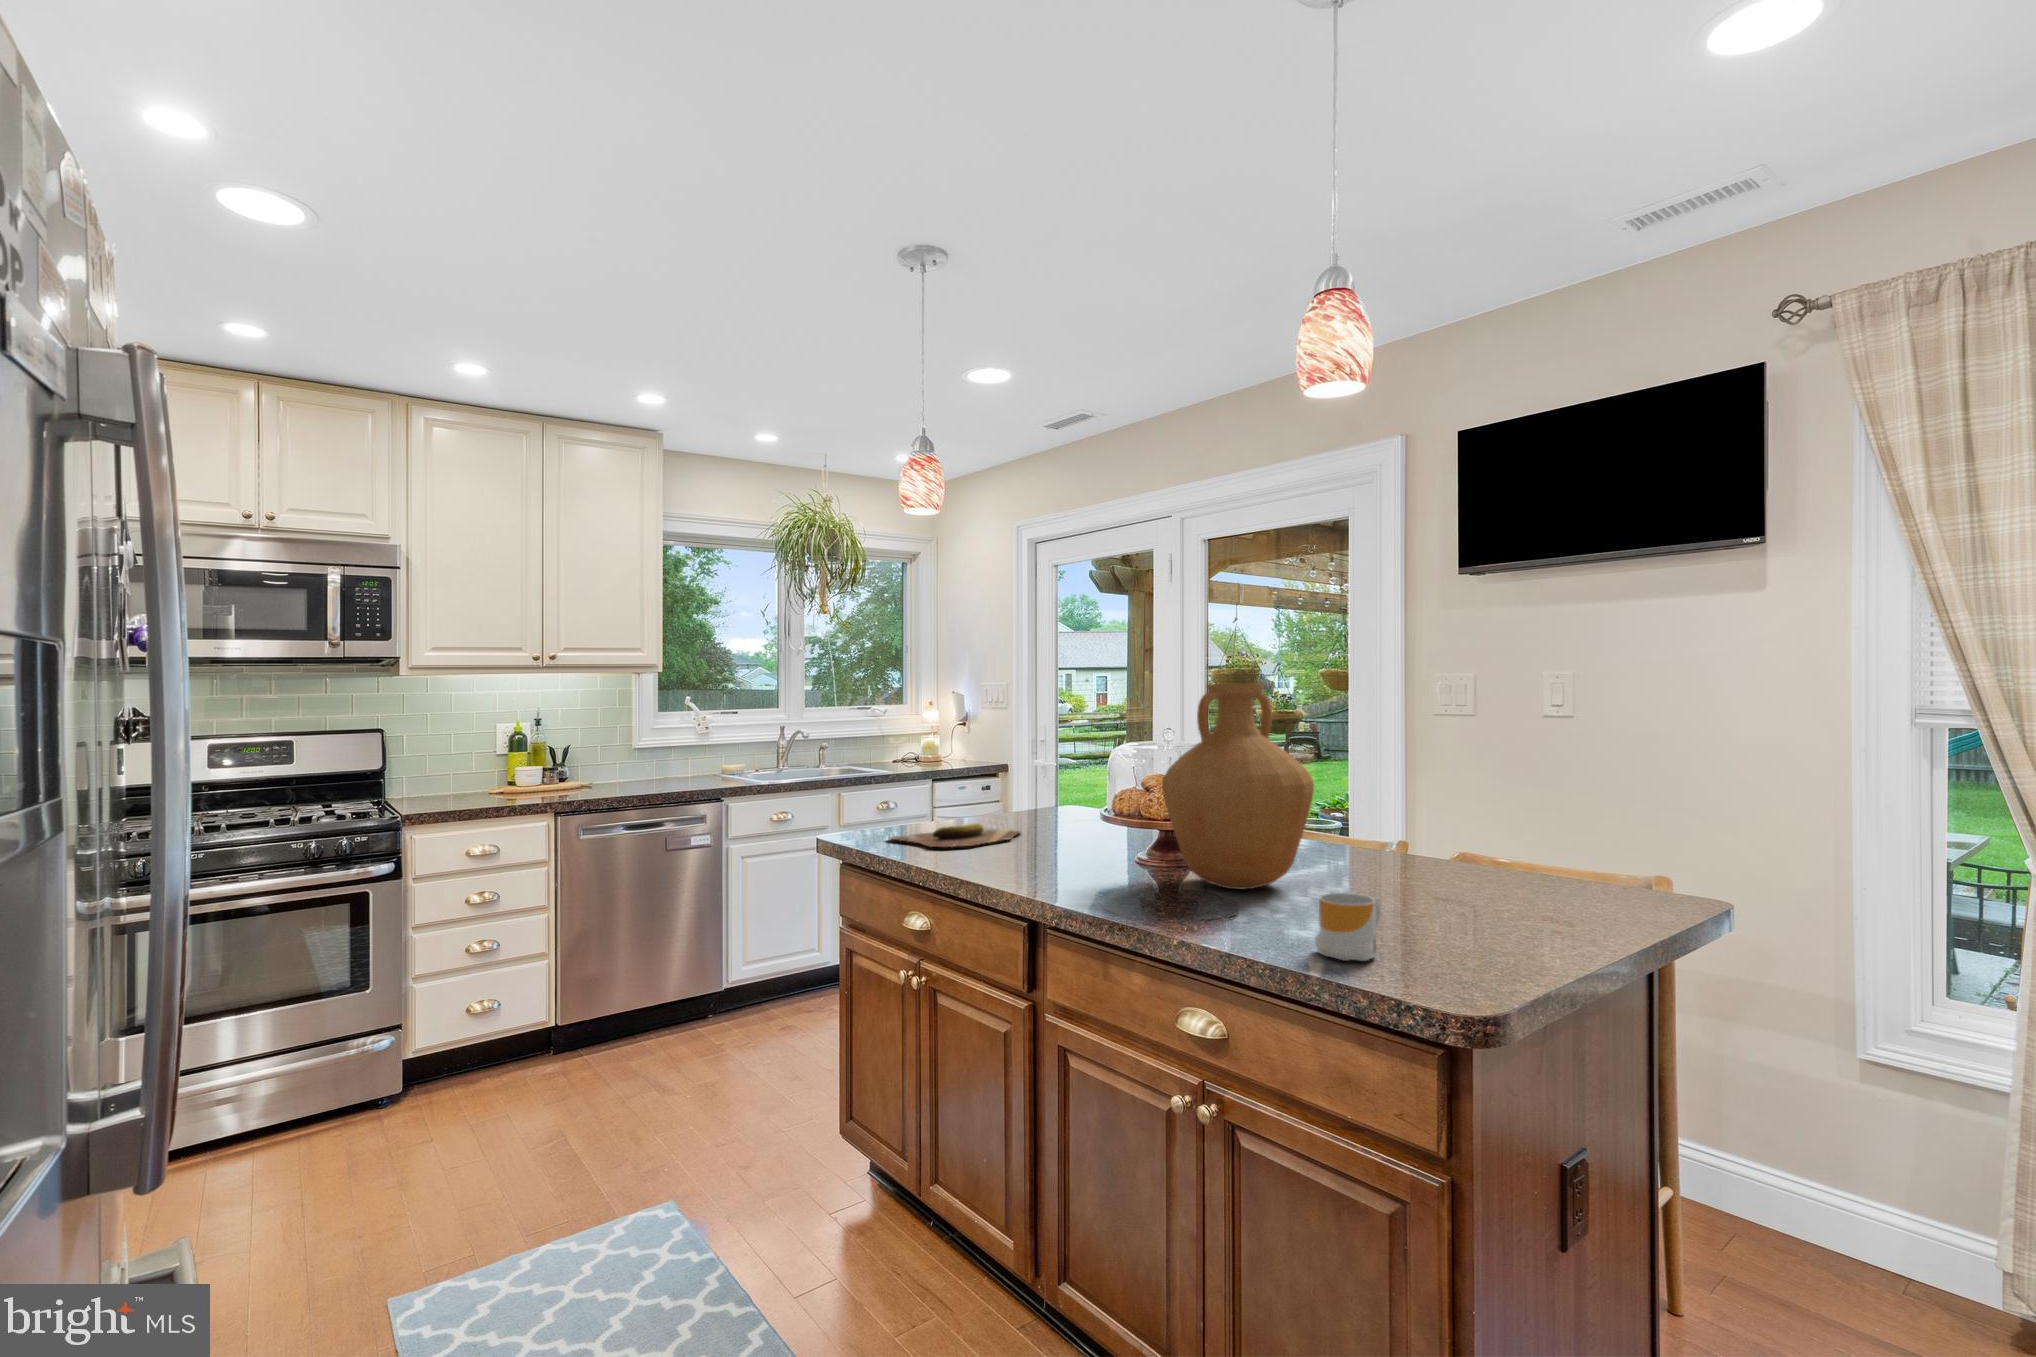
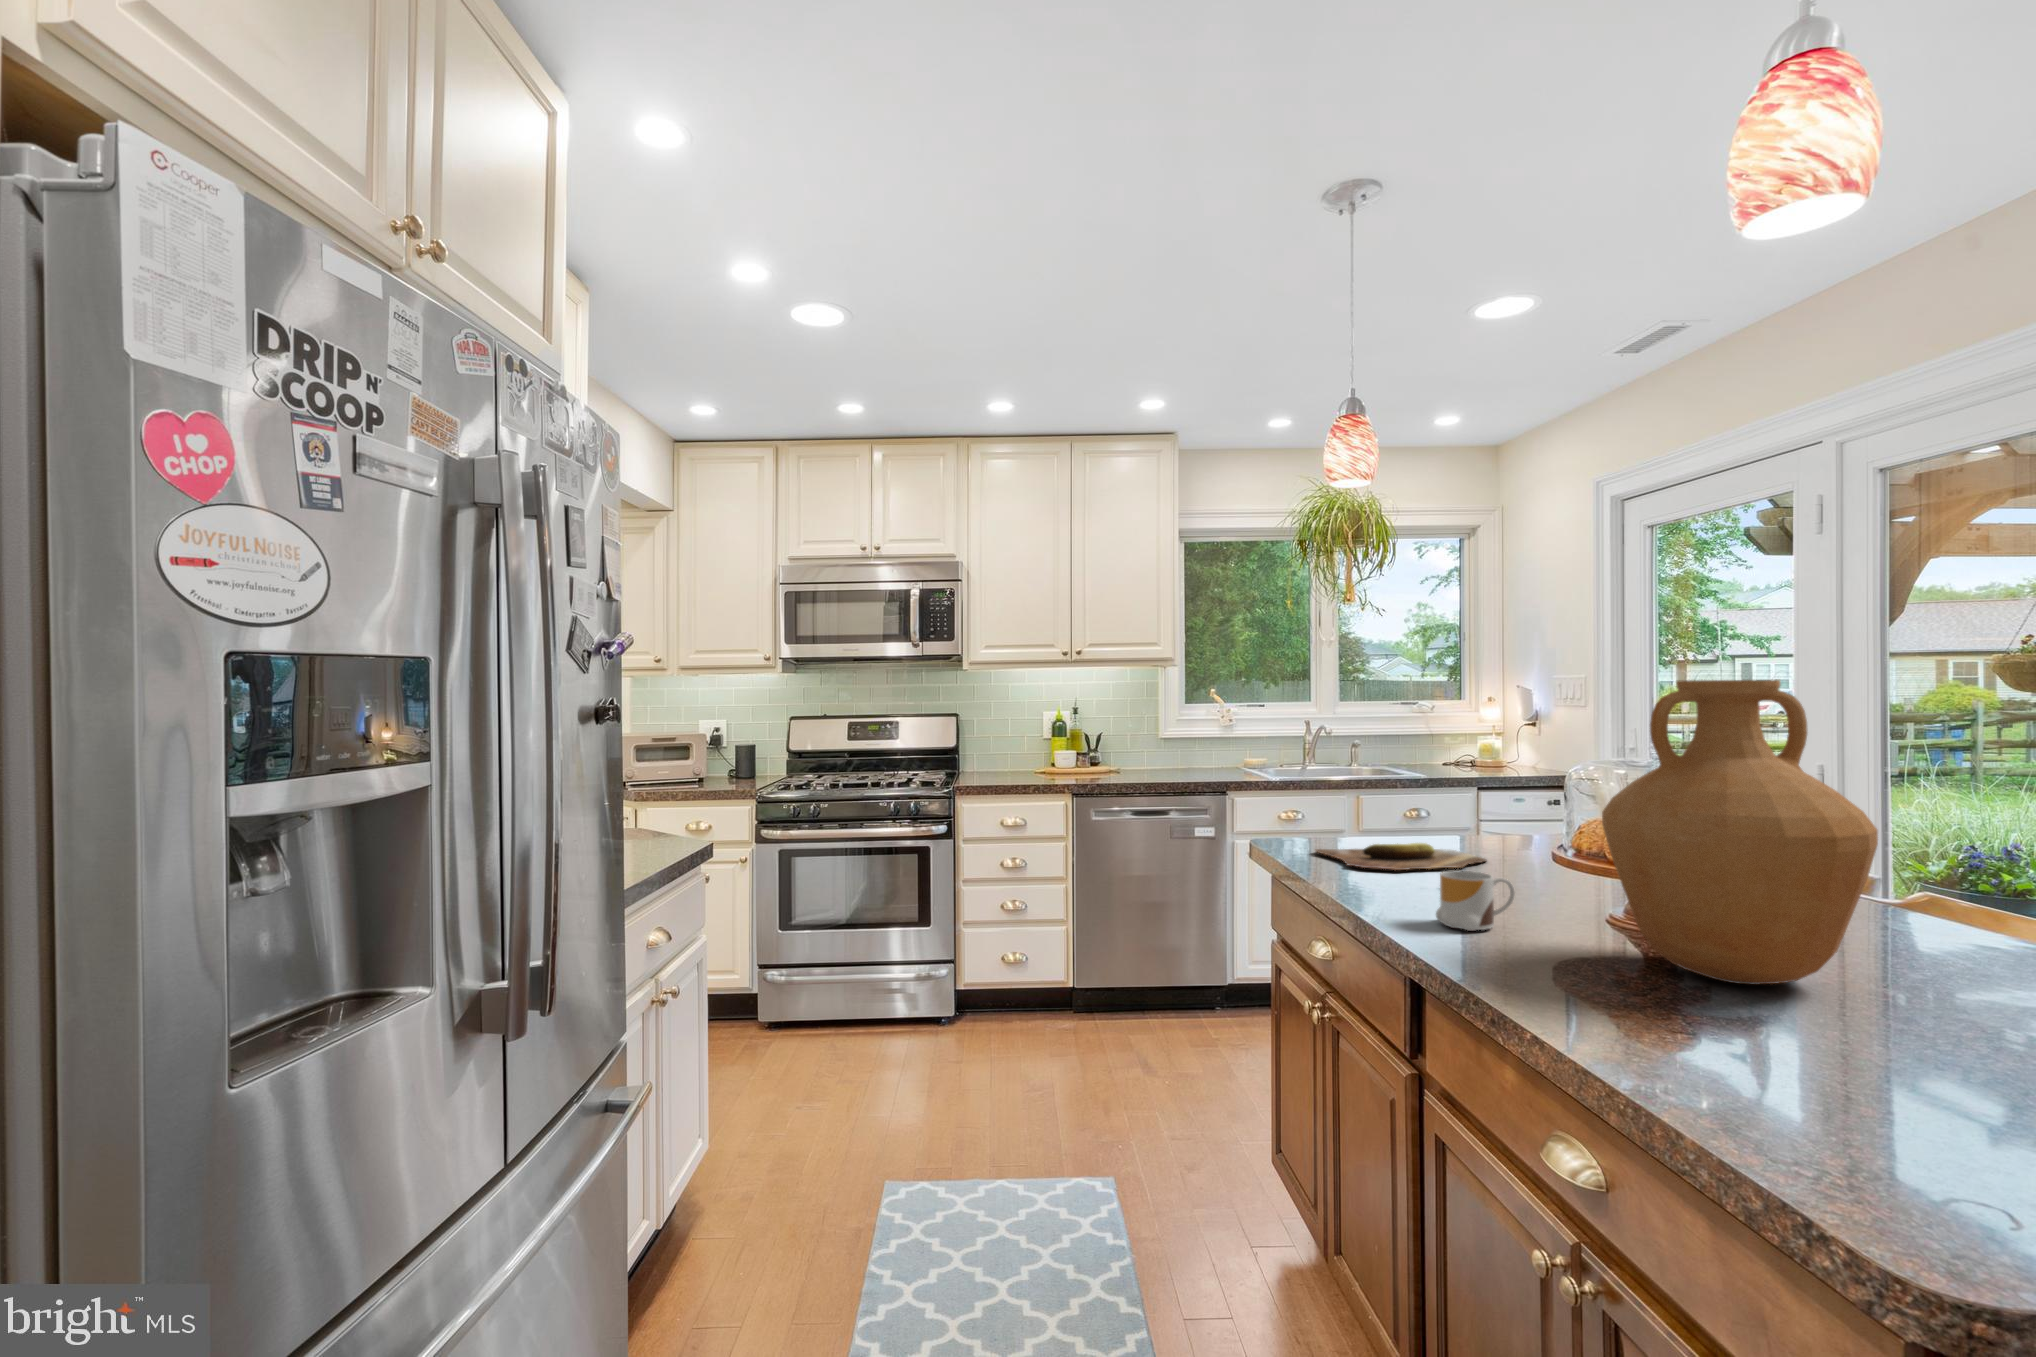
mug: present [1315,893,1381,961] -> present [1436,870,1515,931]

